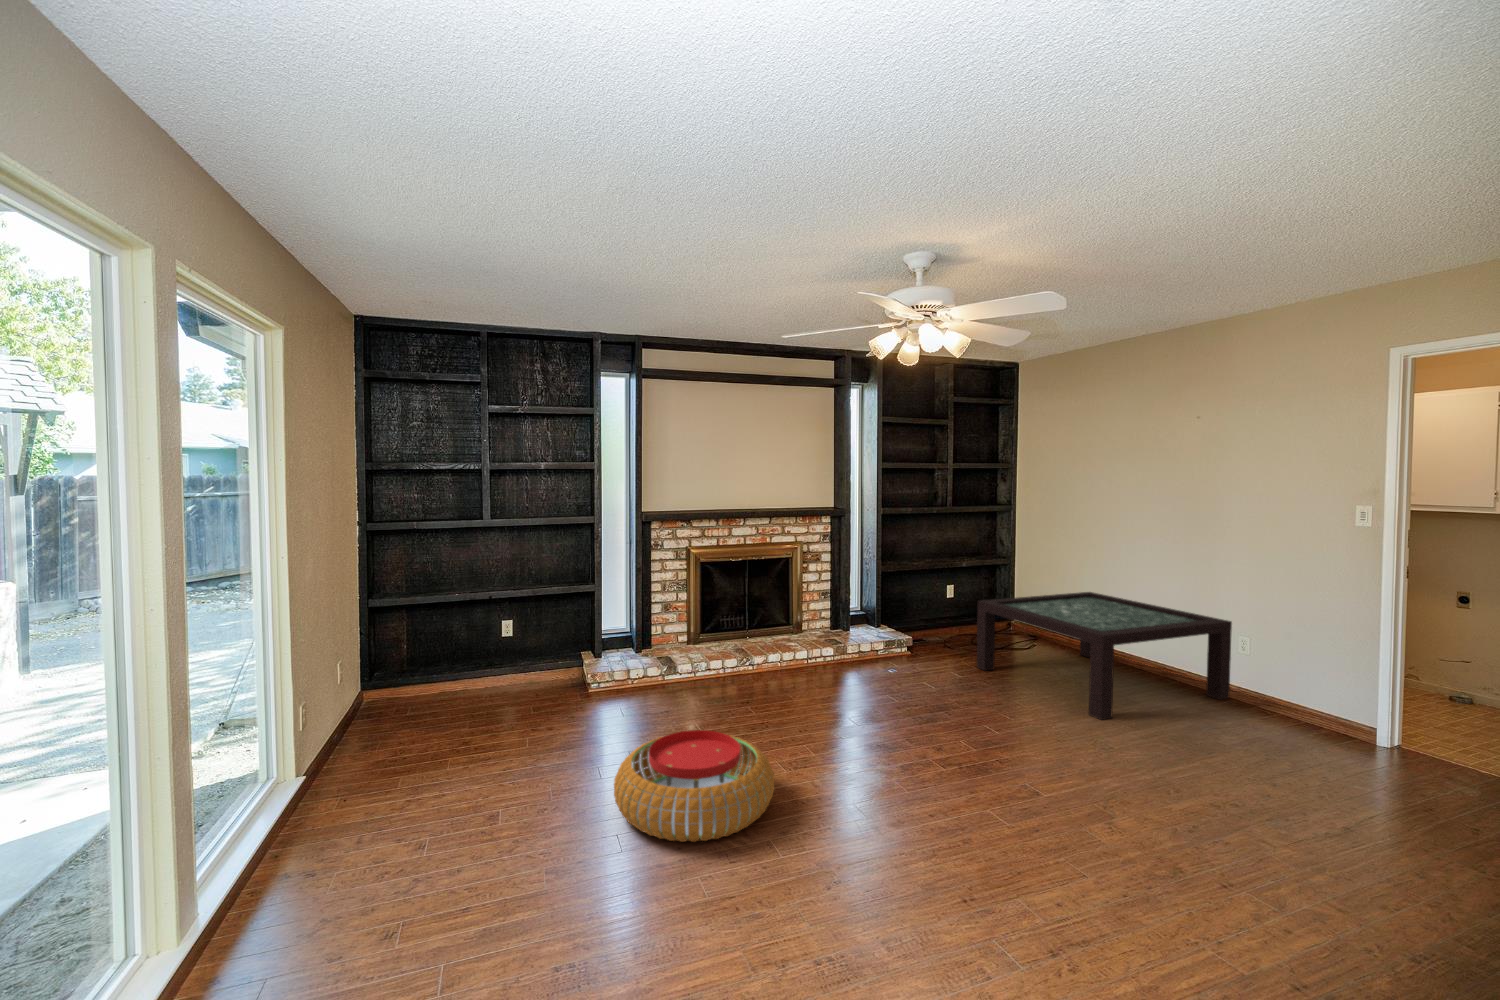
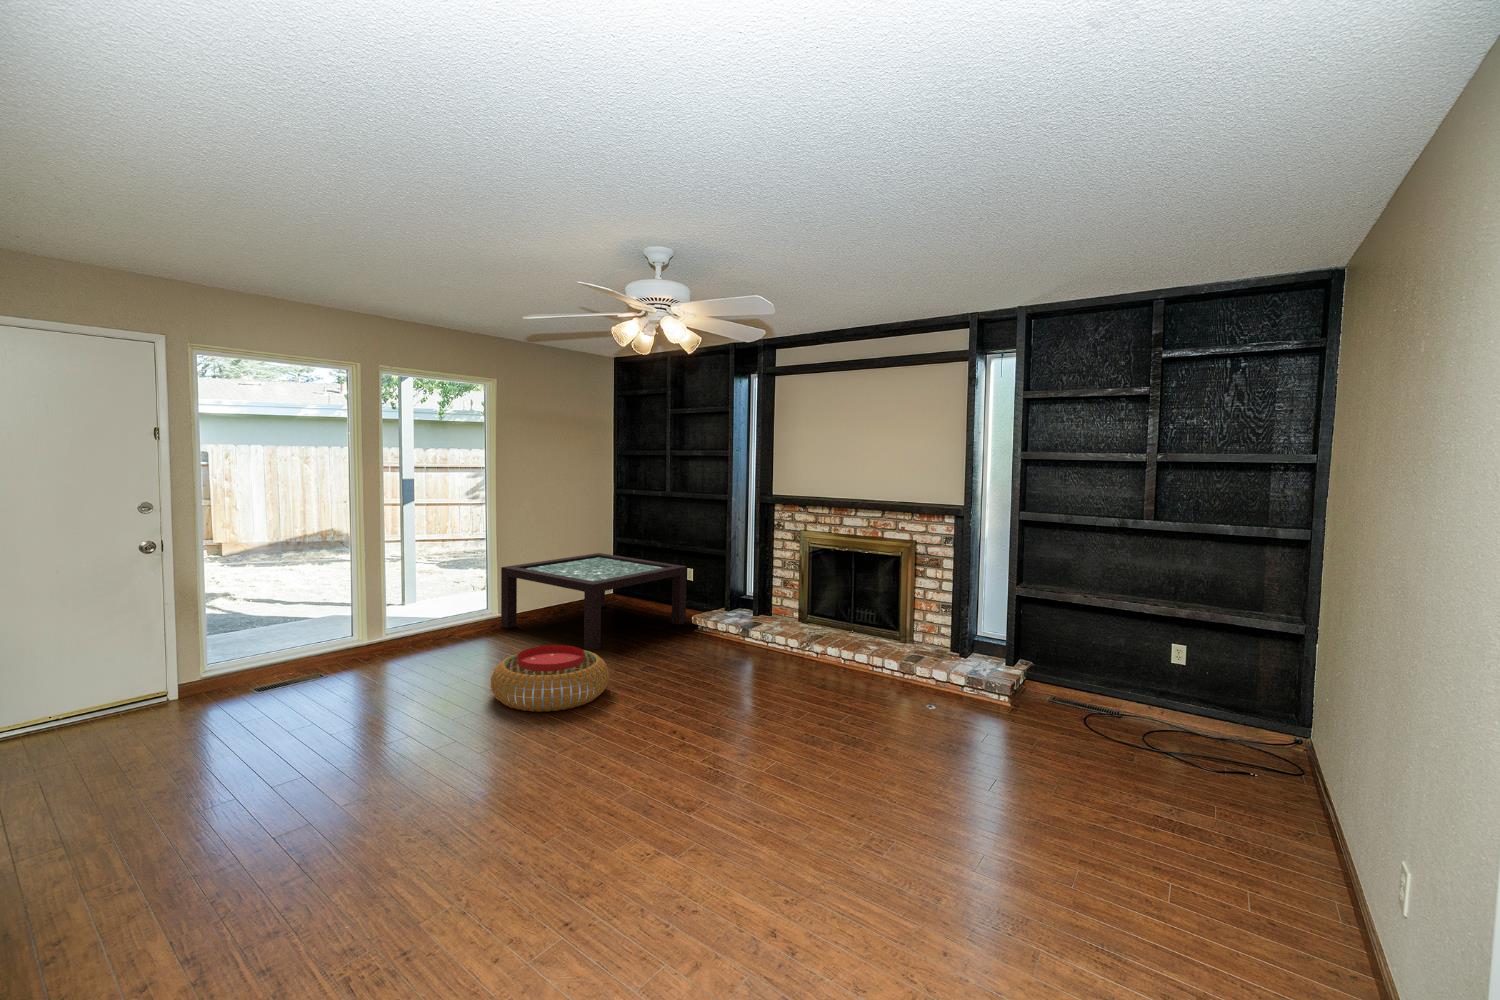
coffee table: present [977,592,1232,720] -> present [501,553,687,650]

